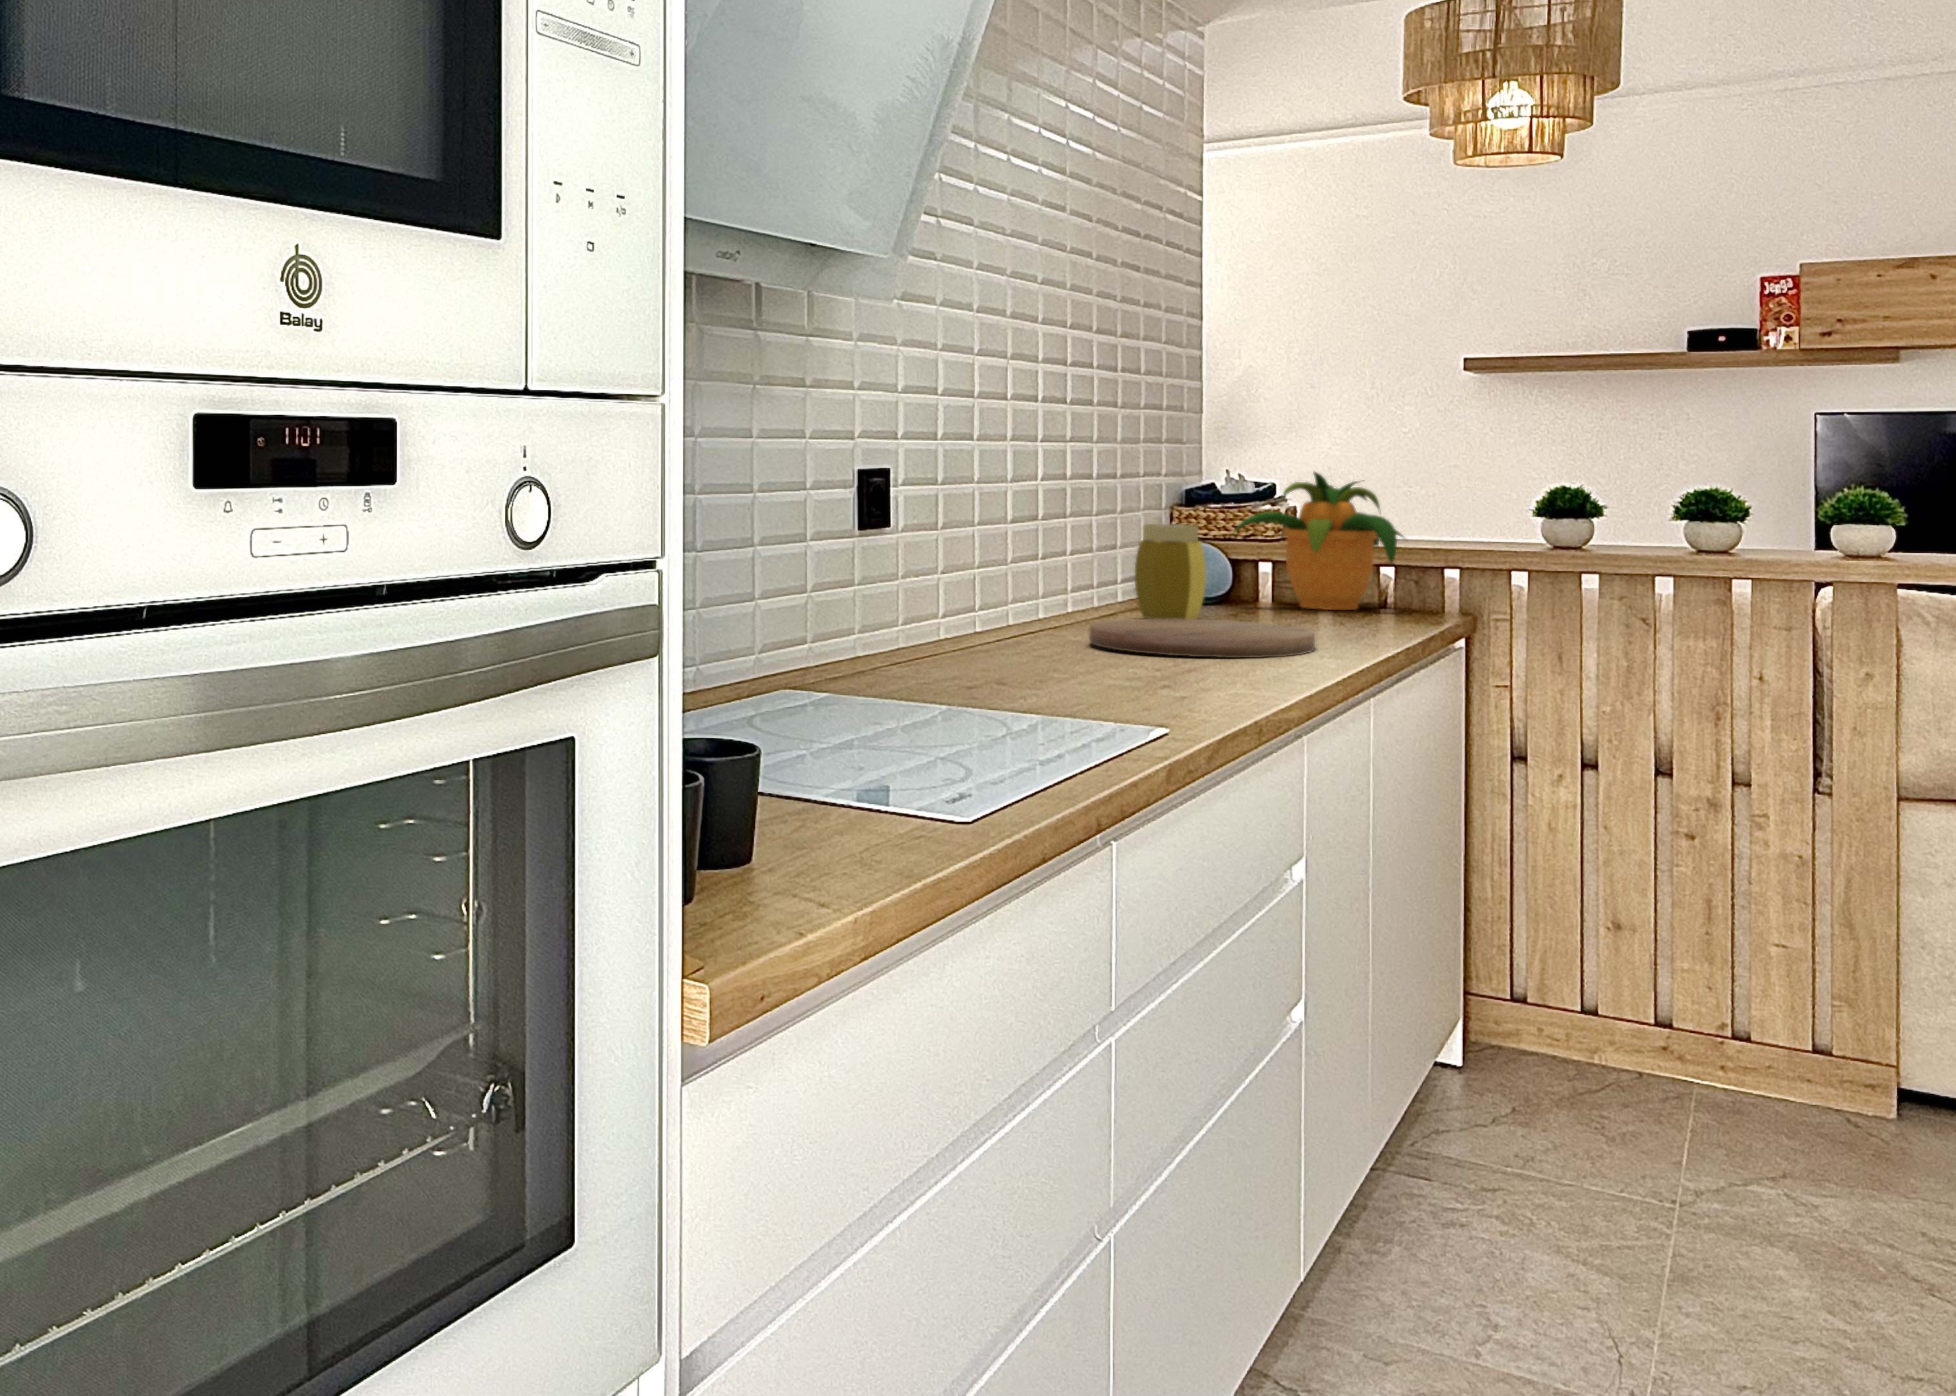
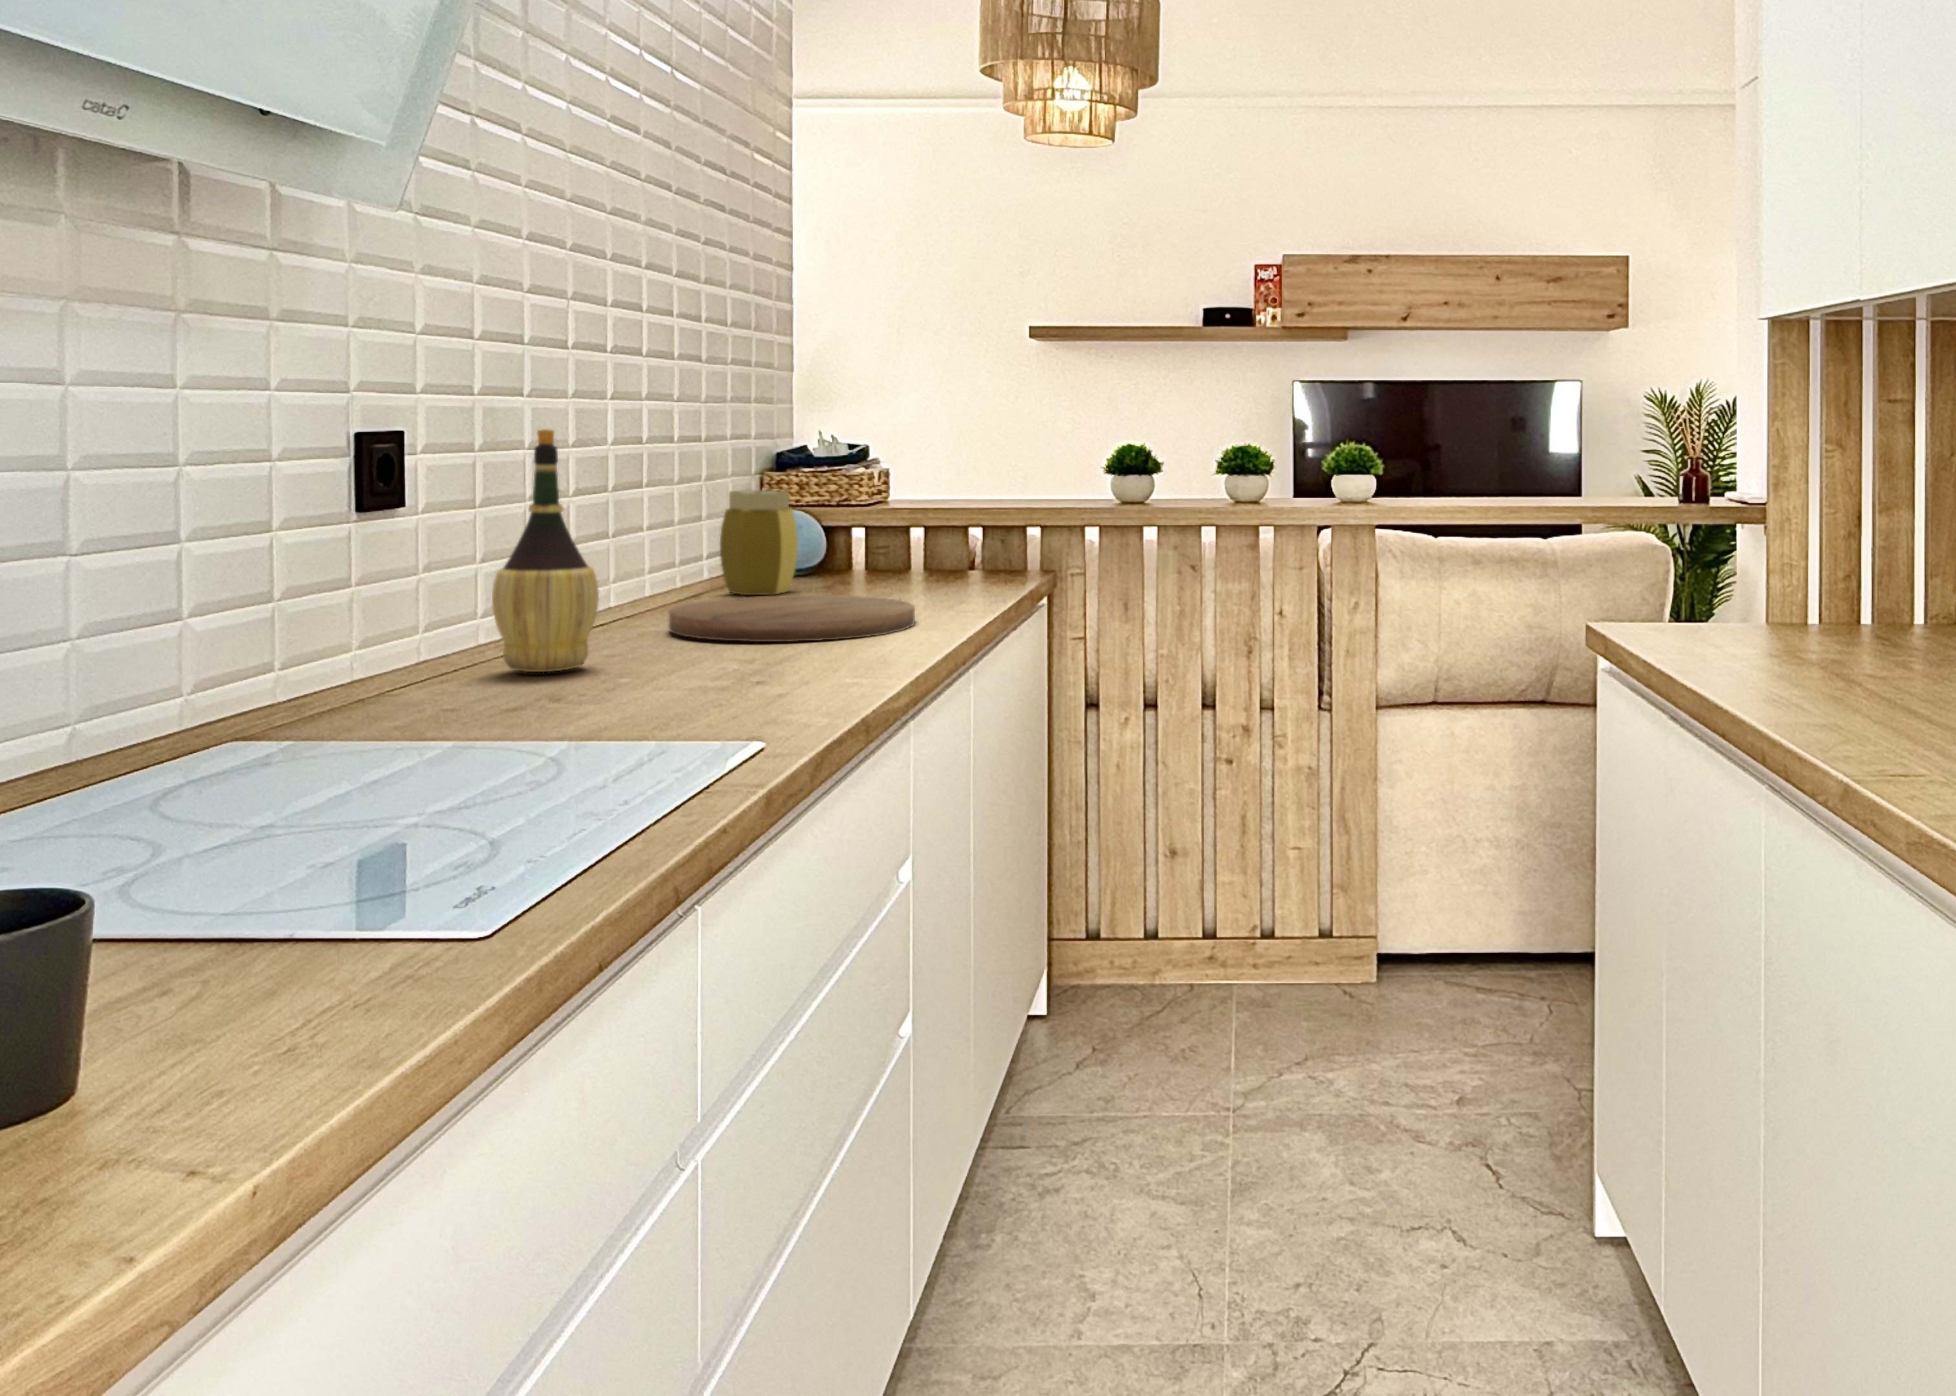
wine bottle: none [952,465,1033,665] -> present [492,429,599,672]
potted plant: present [1234,472,1403,610] -> none [821,433,996,574]

